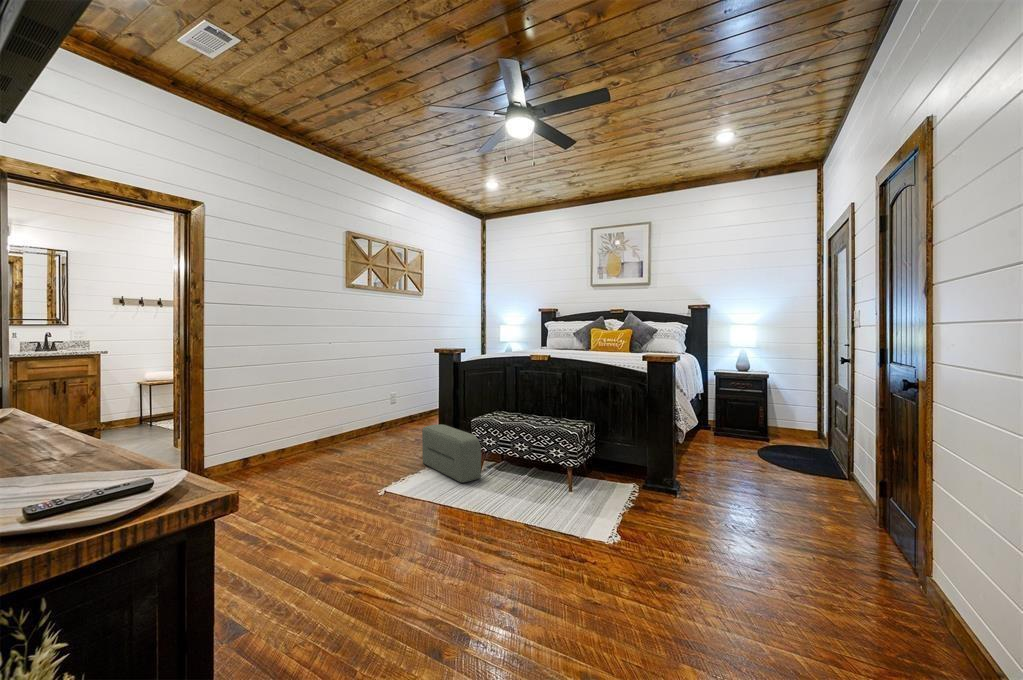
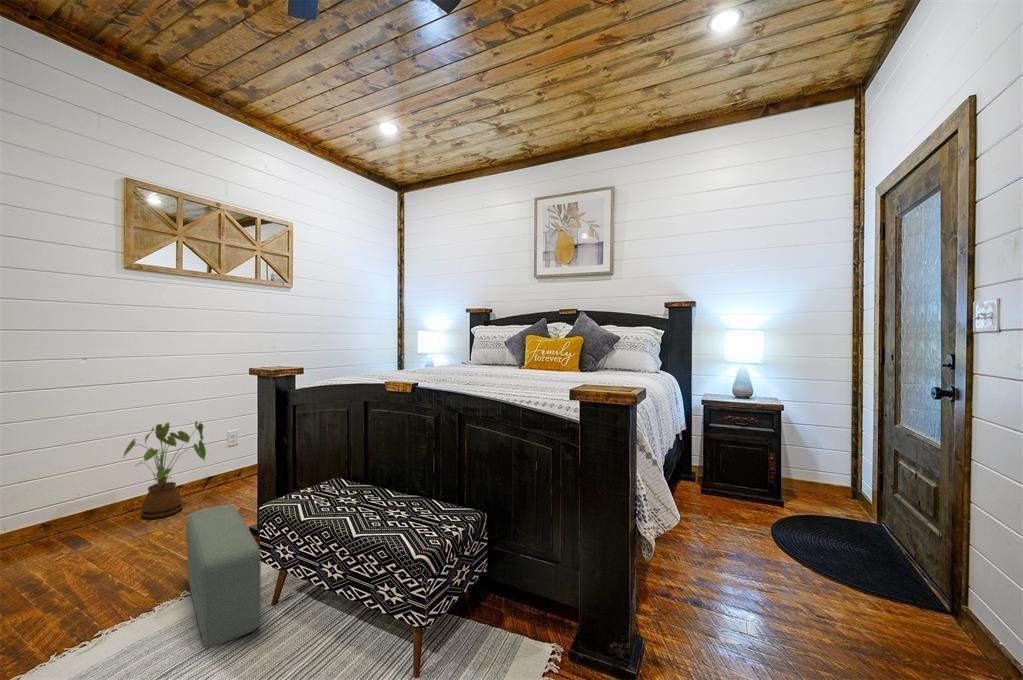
house plant: none [355,384,398,442] -> present [124,421,206,518]

